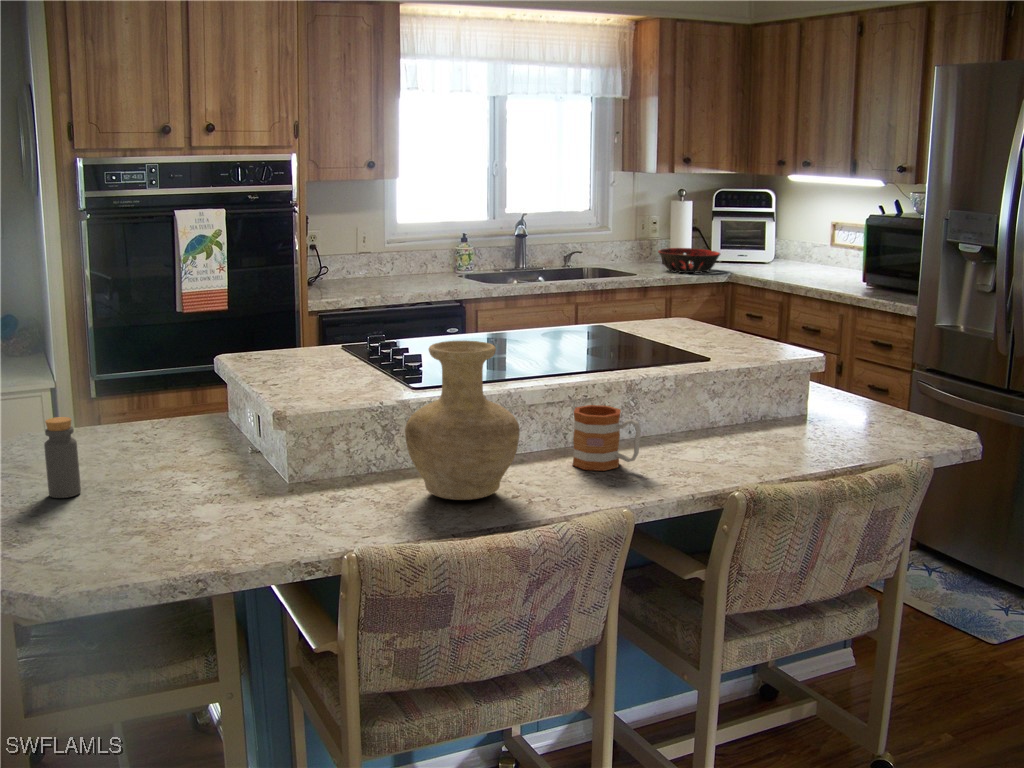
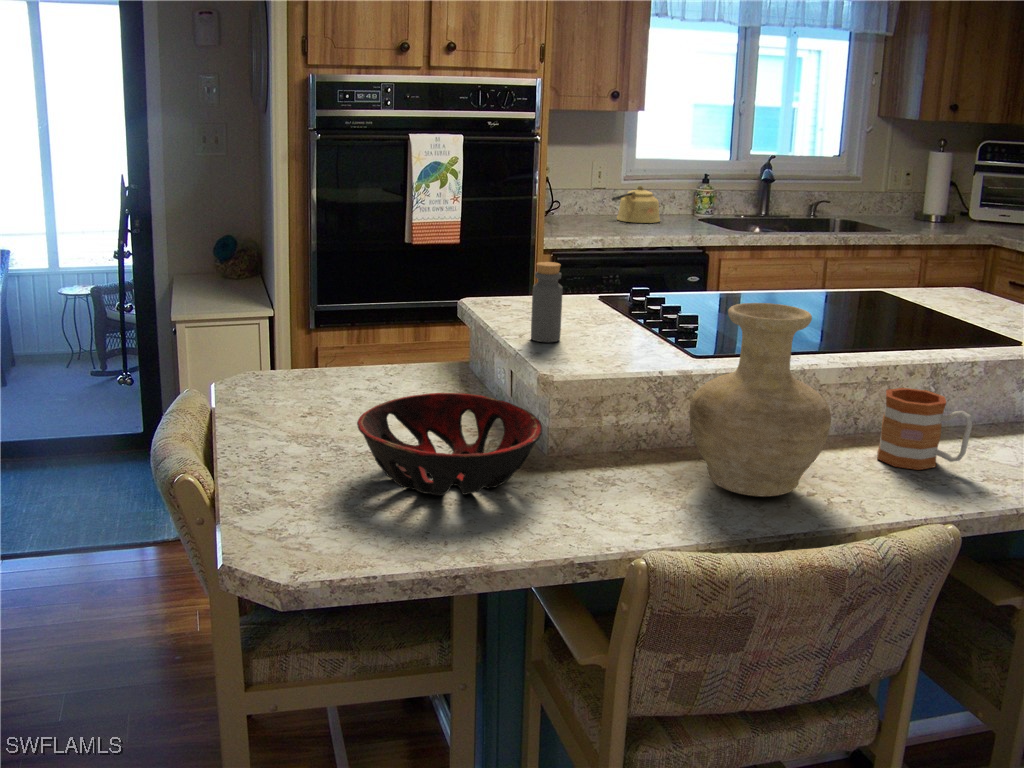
kettle: none [377,248,424,282] -> present [612,186,660,223]
decorative bowl: present [658,248,720,273] -> present [357,393,543,495]
bottle: present [44,417,81,498] -> present [531,262,562,342]

